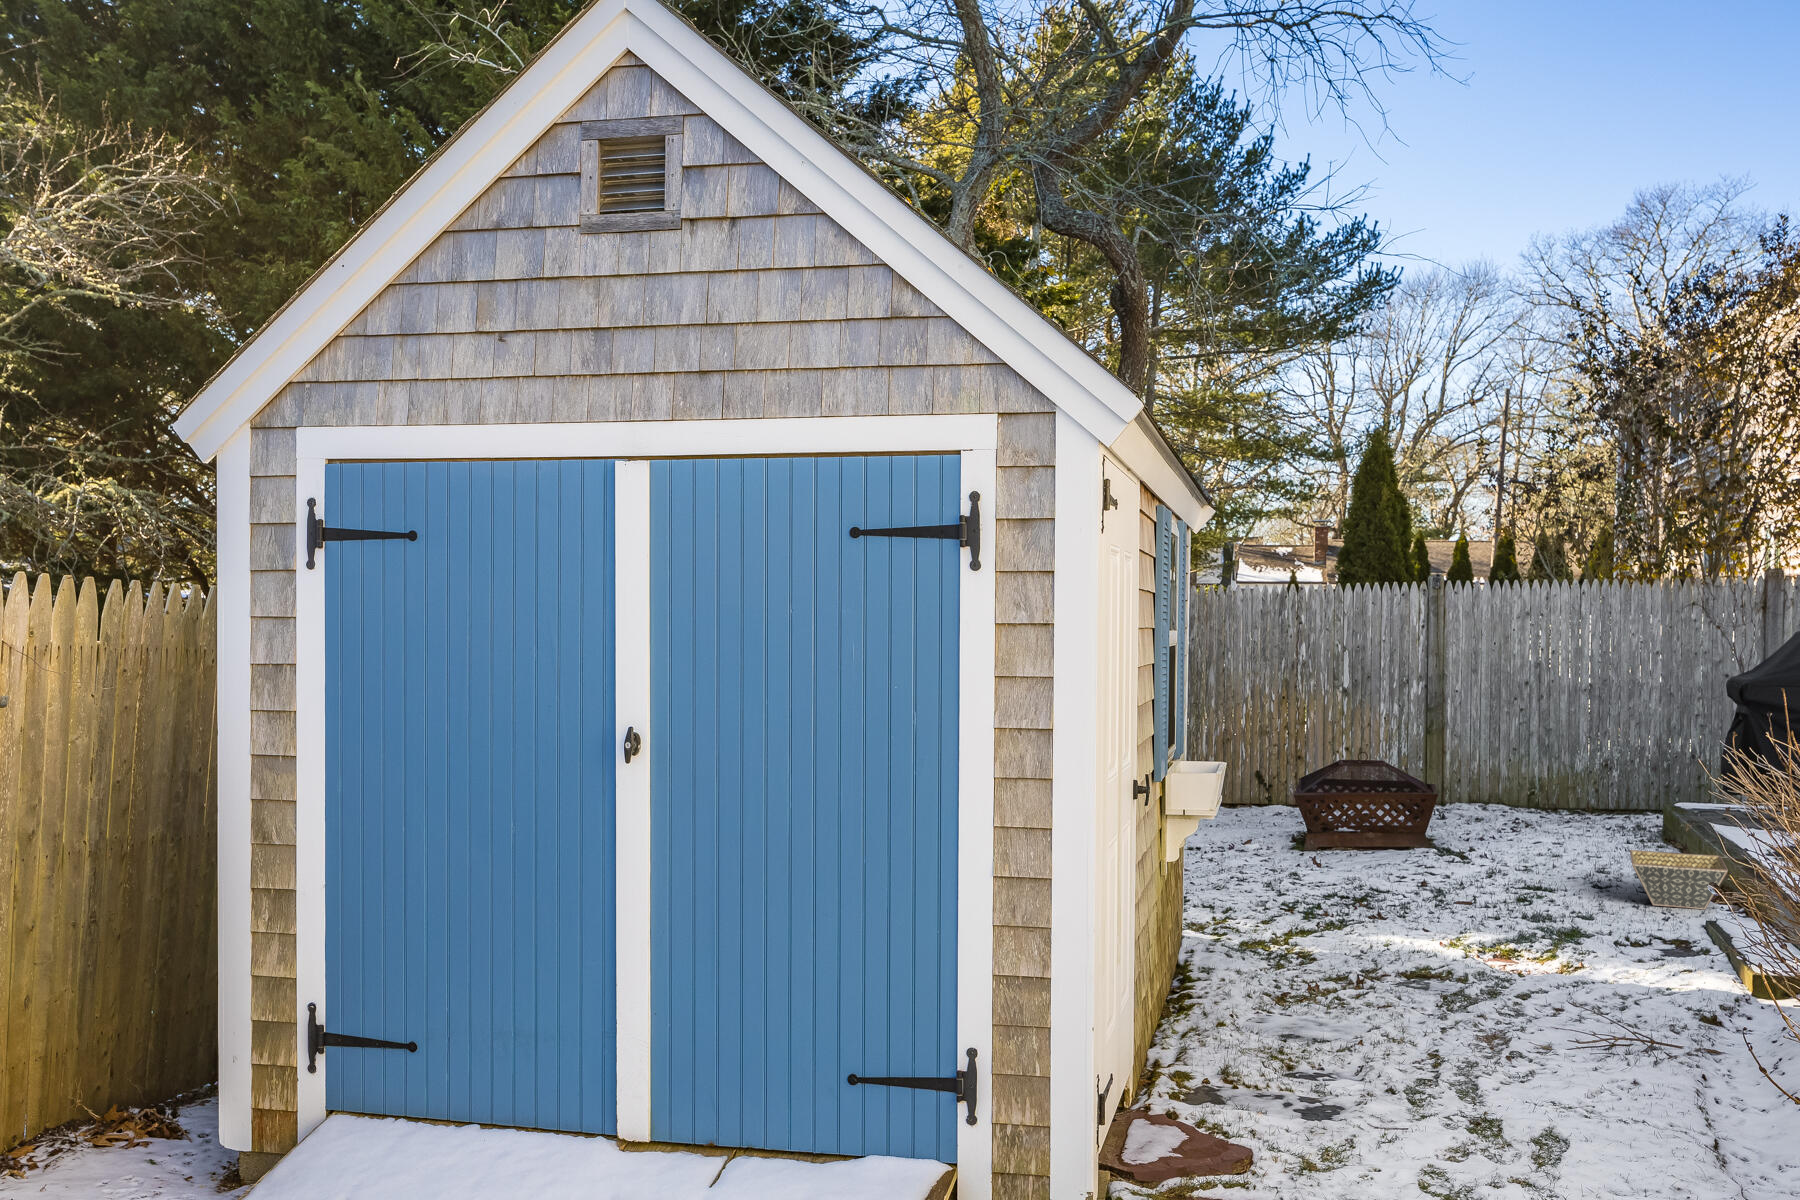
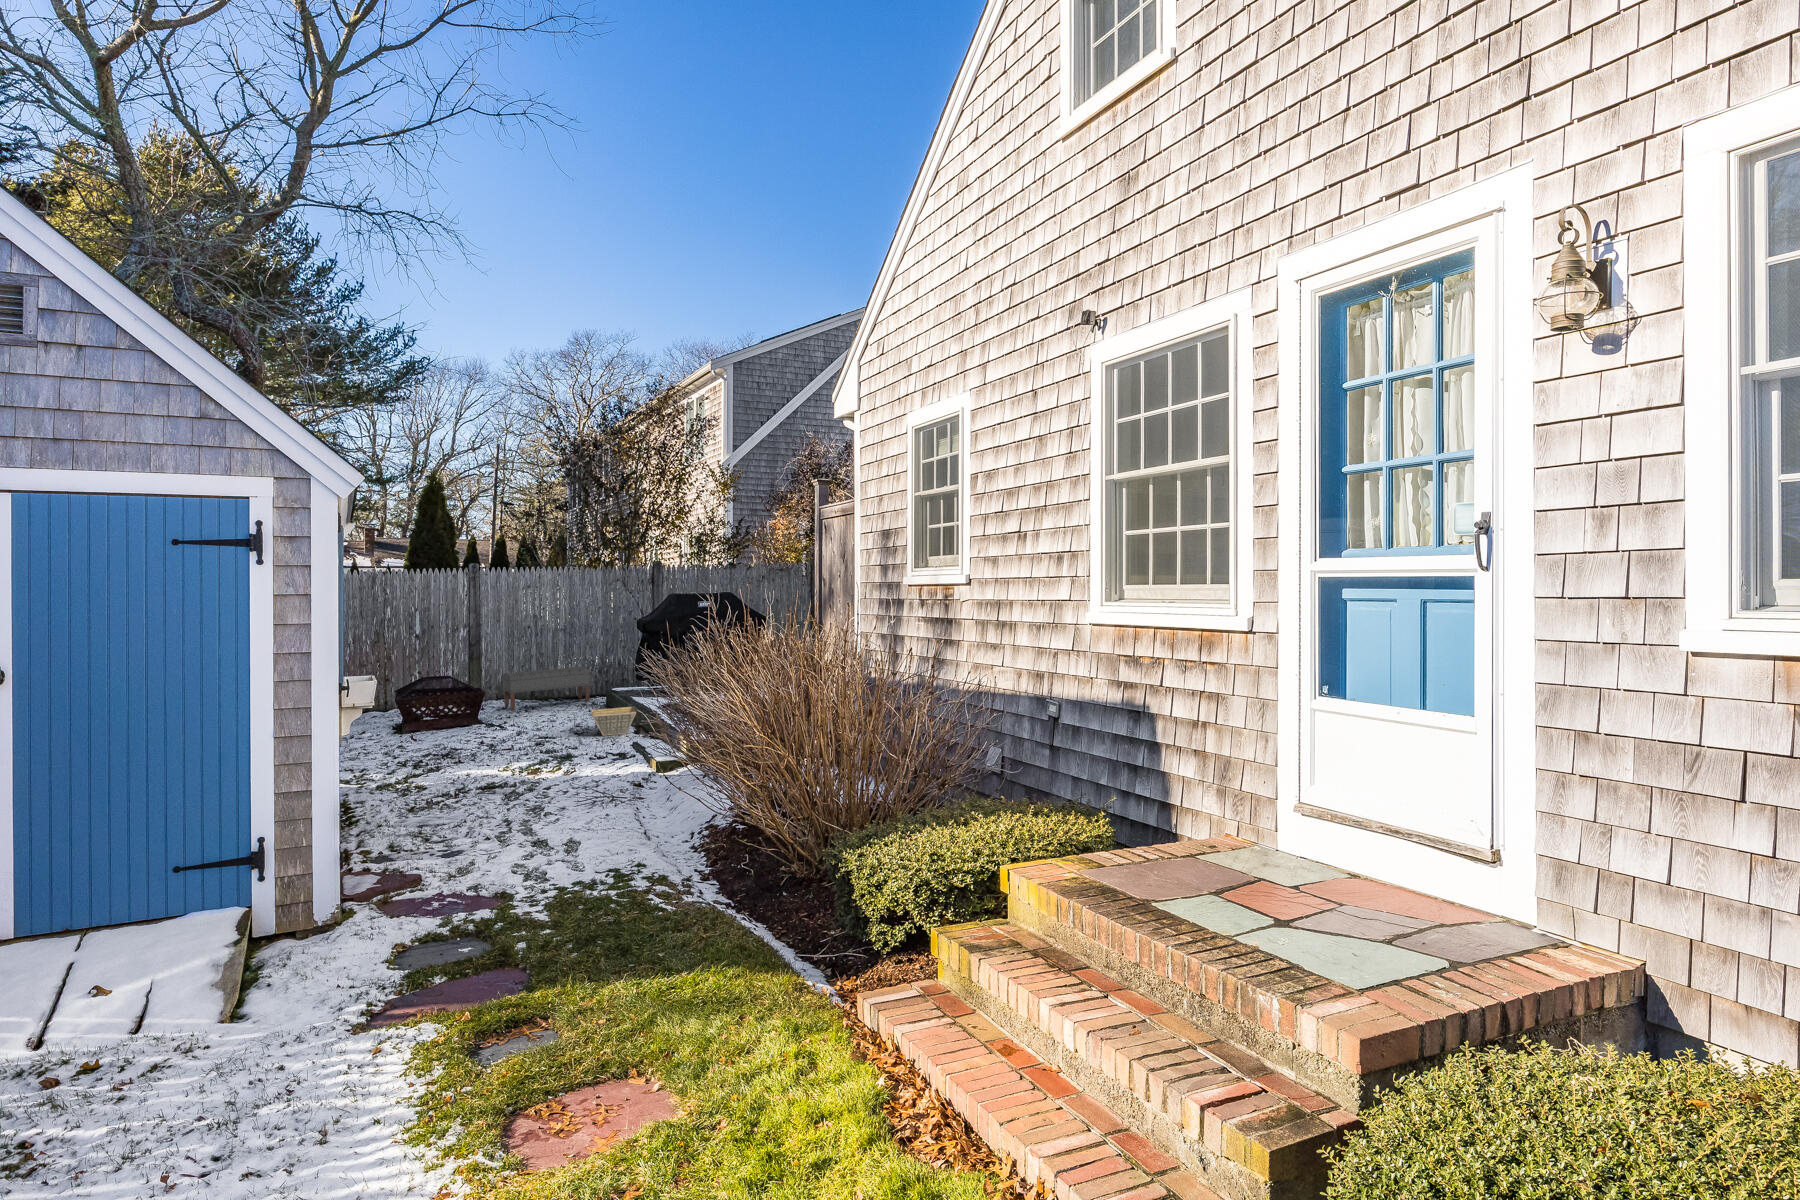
bench: none [1478,757,1638,825] -> present [502,667,590,710]

